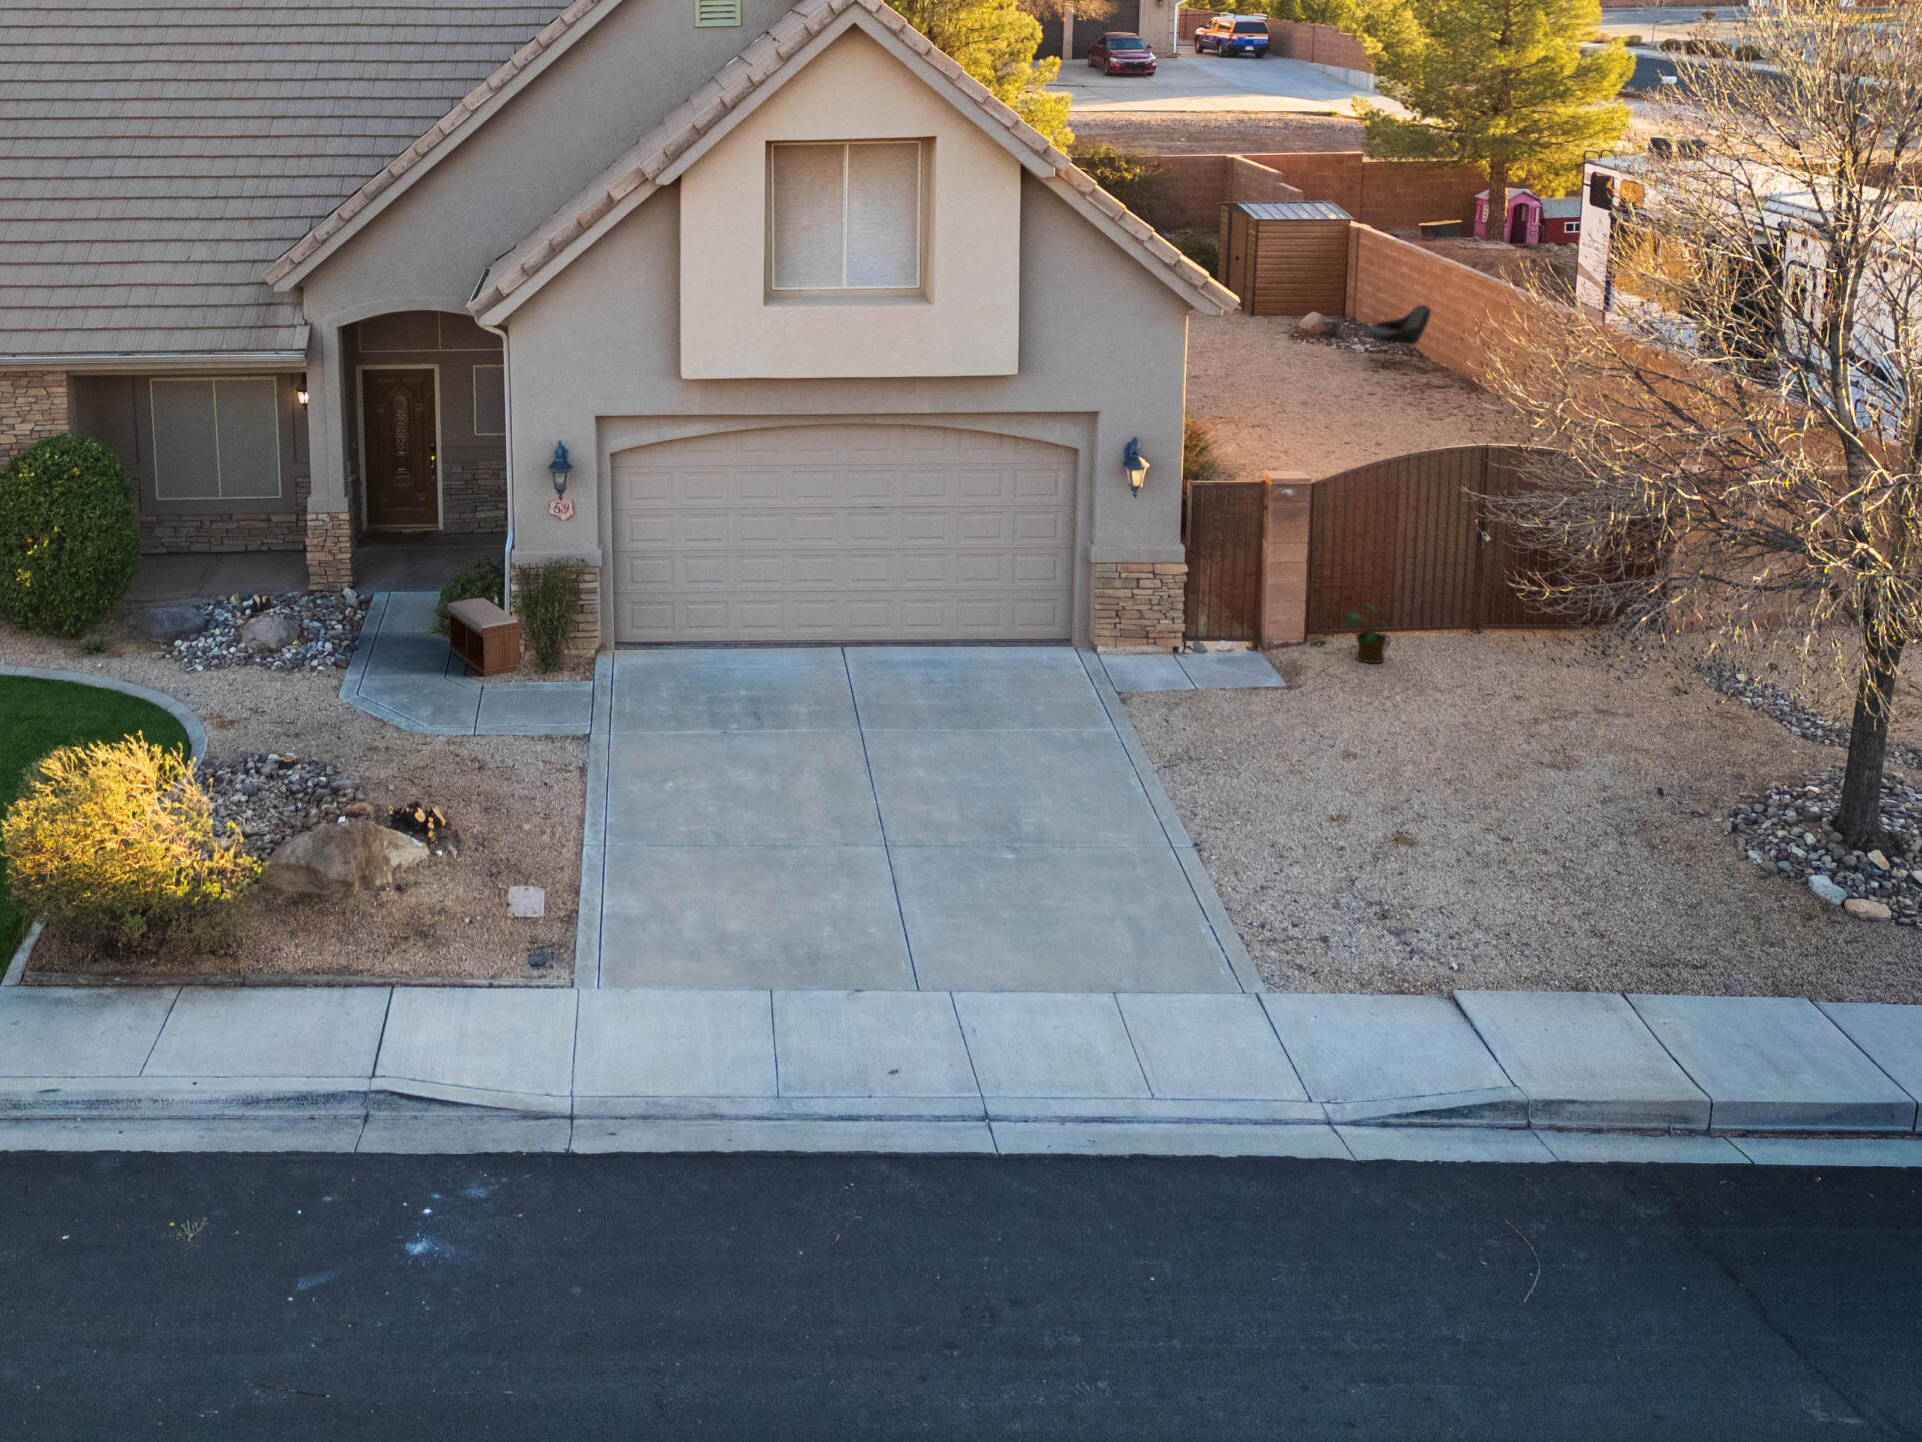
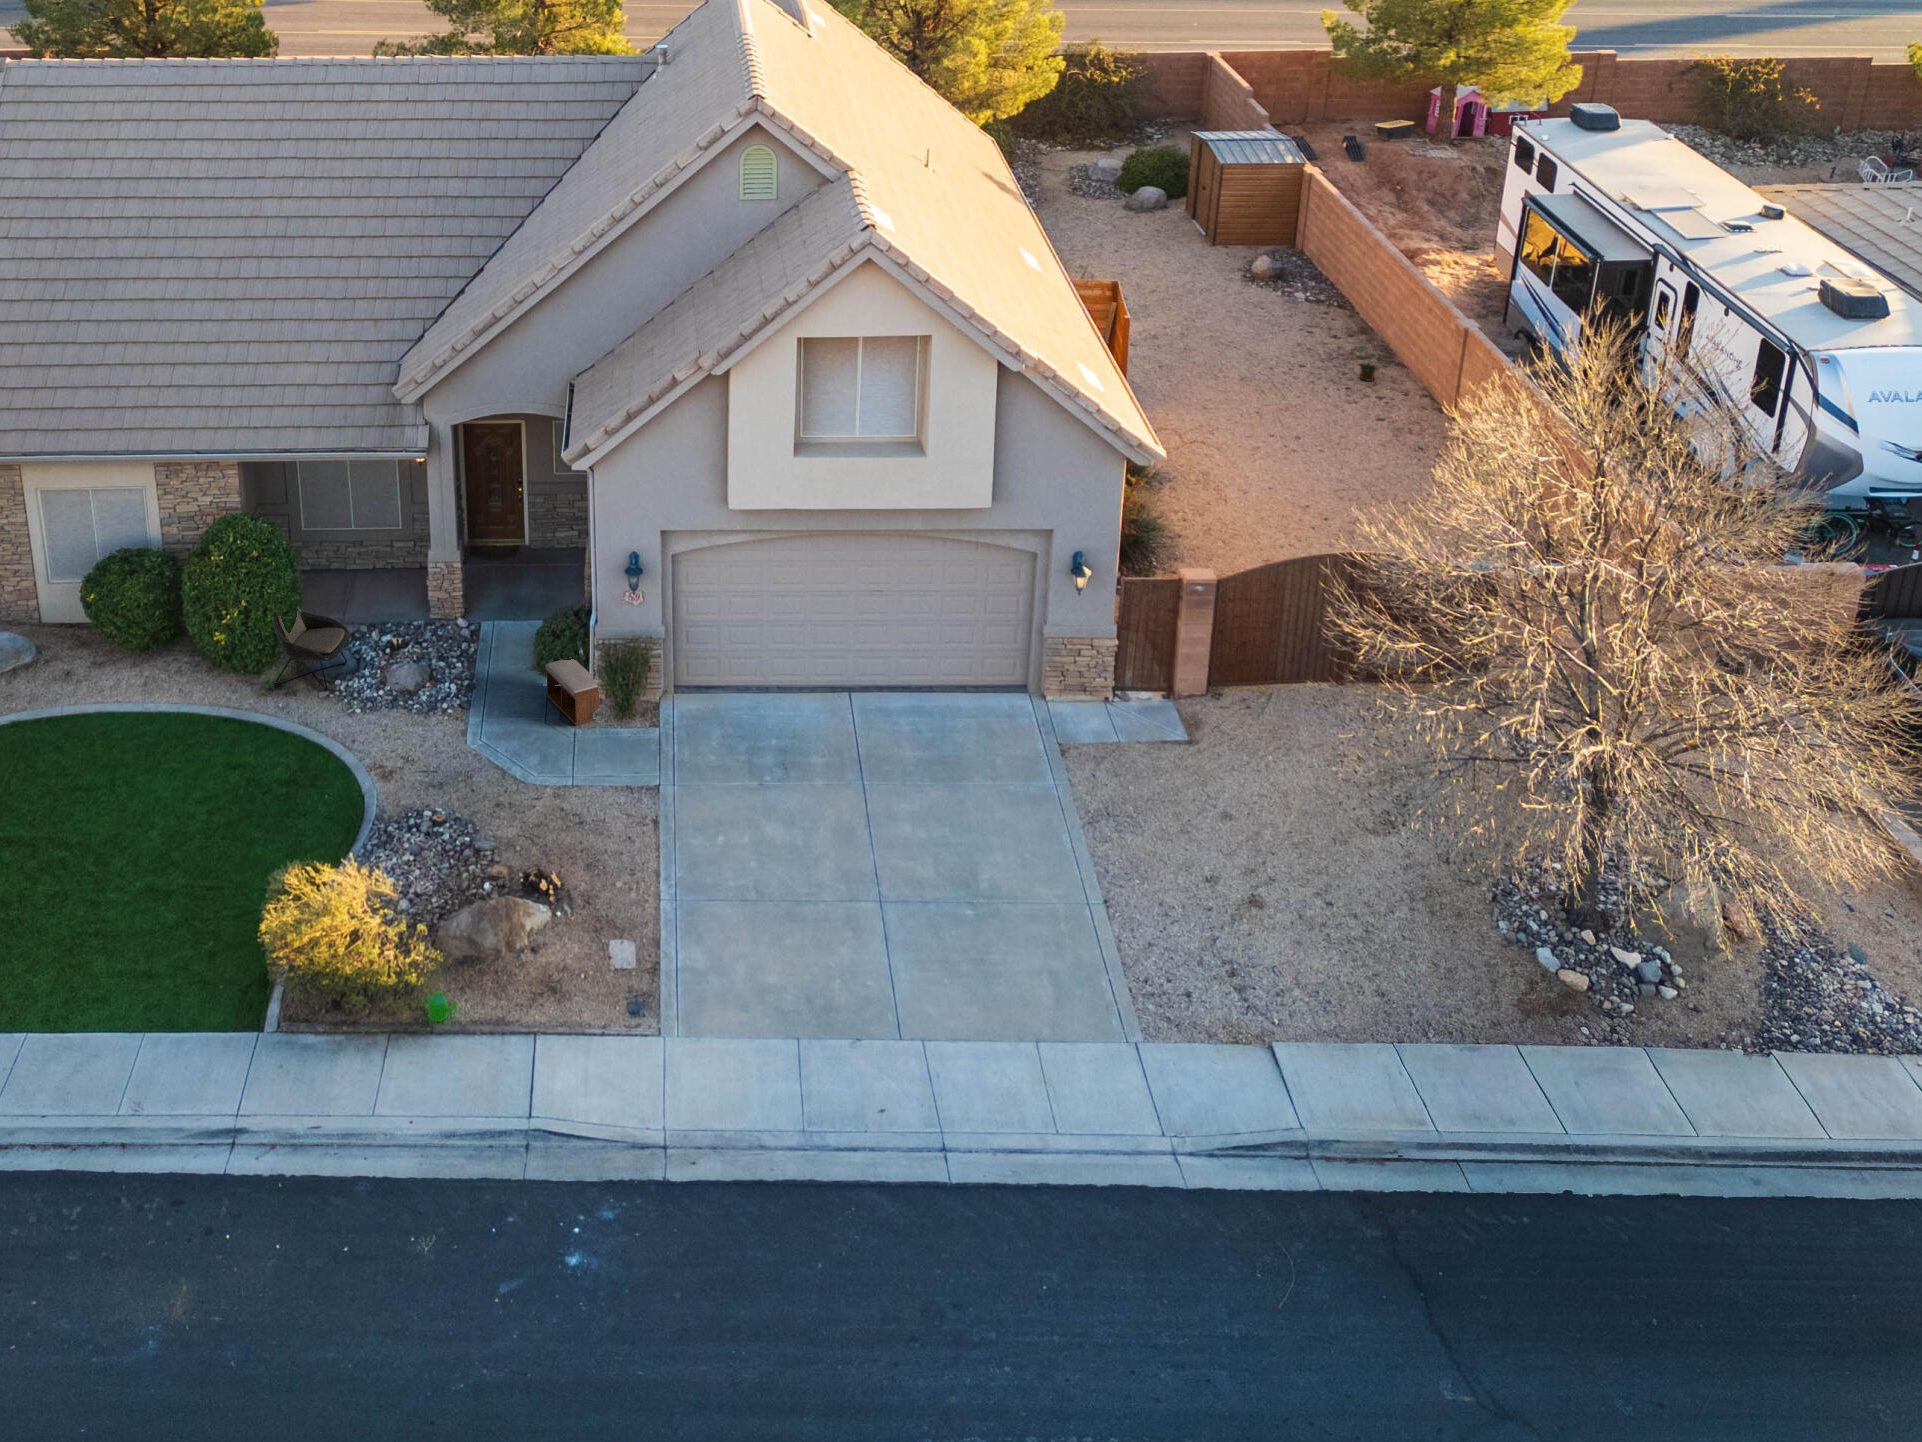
lounge chair: present [1366,305,1431,368] -> present [272,606,349,691]
potted plant: present [1344,604,1390,663] -> present [1355,346,1386,381]
watering can: none [232,926,280,972] -> present [423,991,457,1022]

